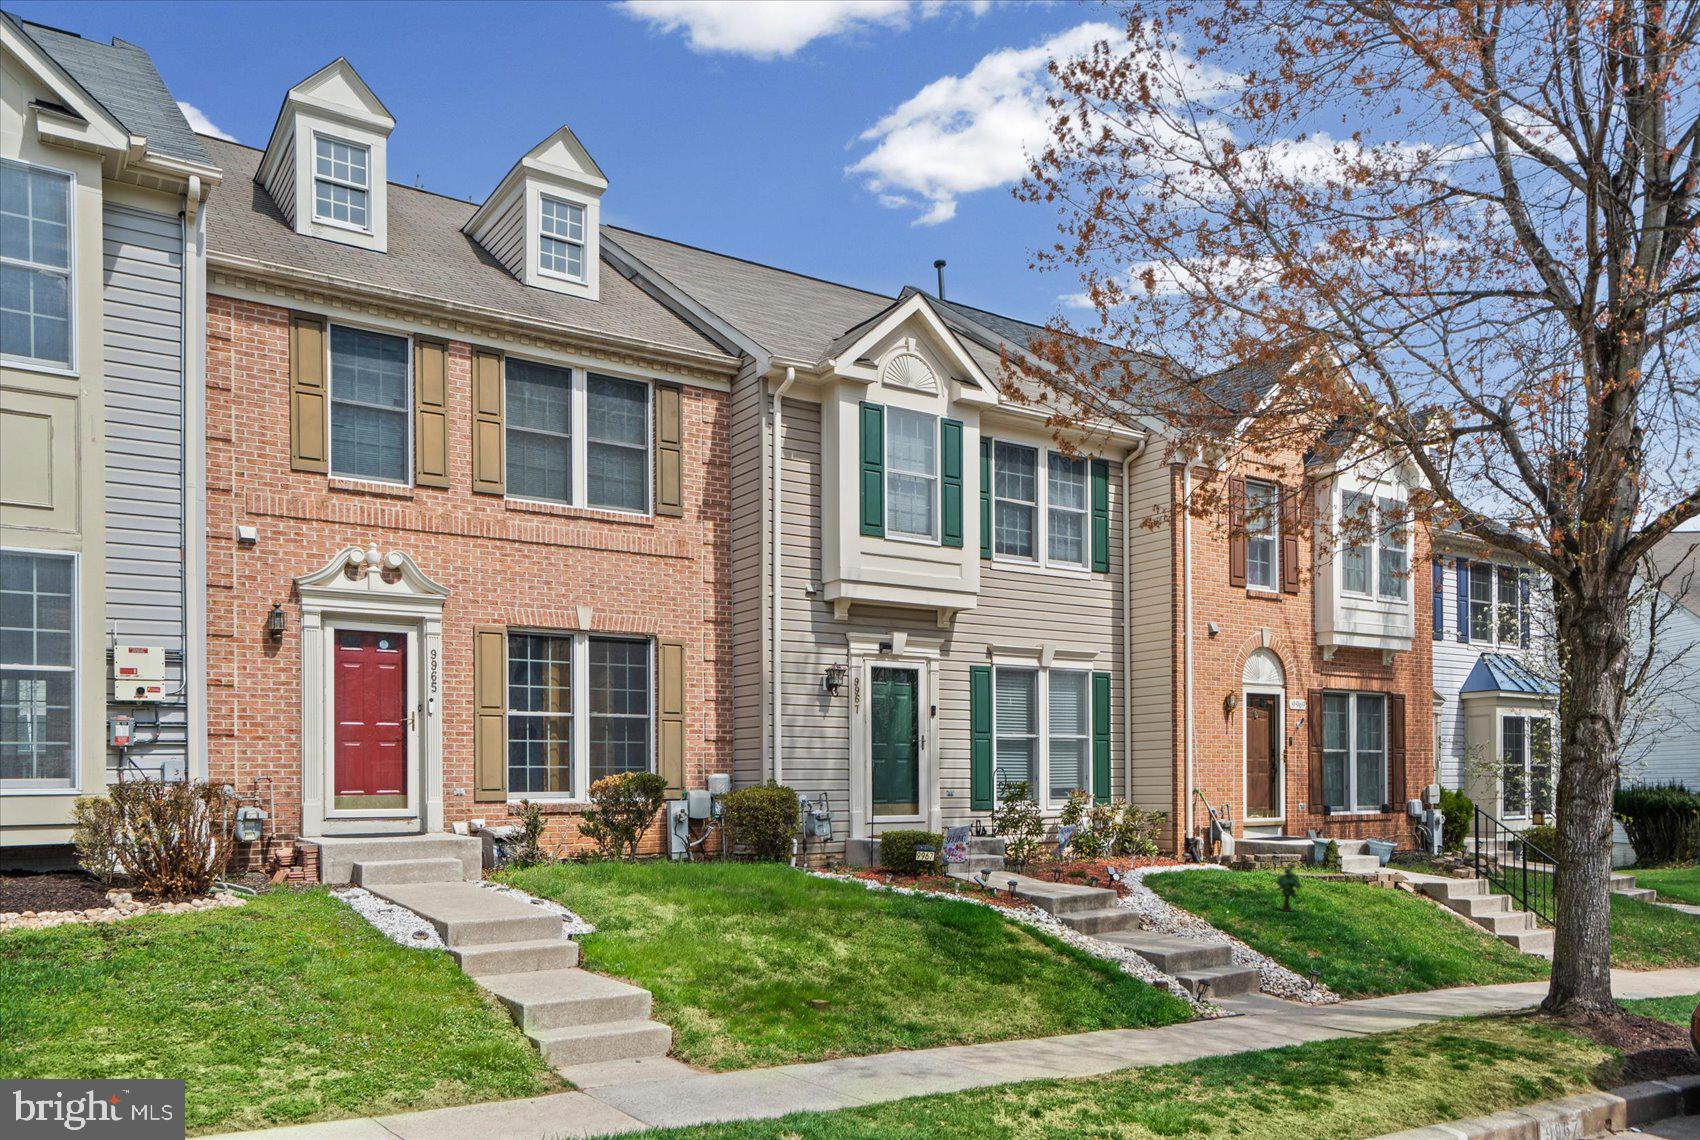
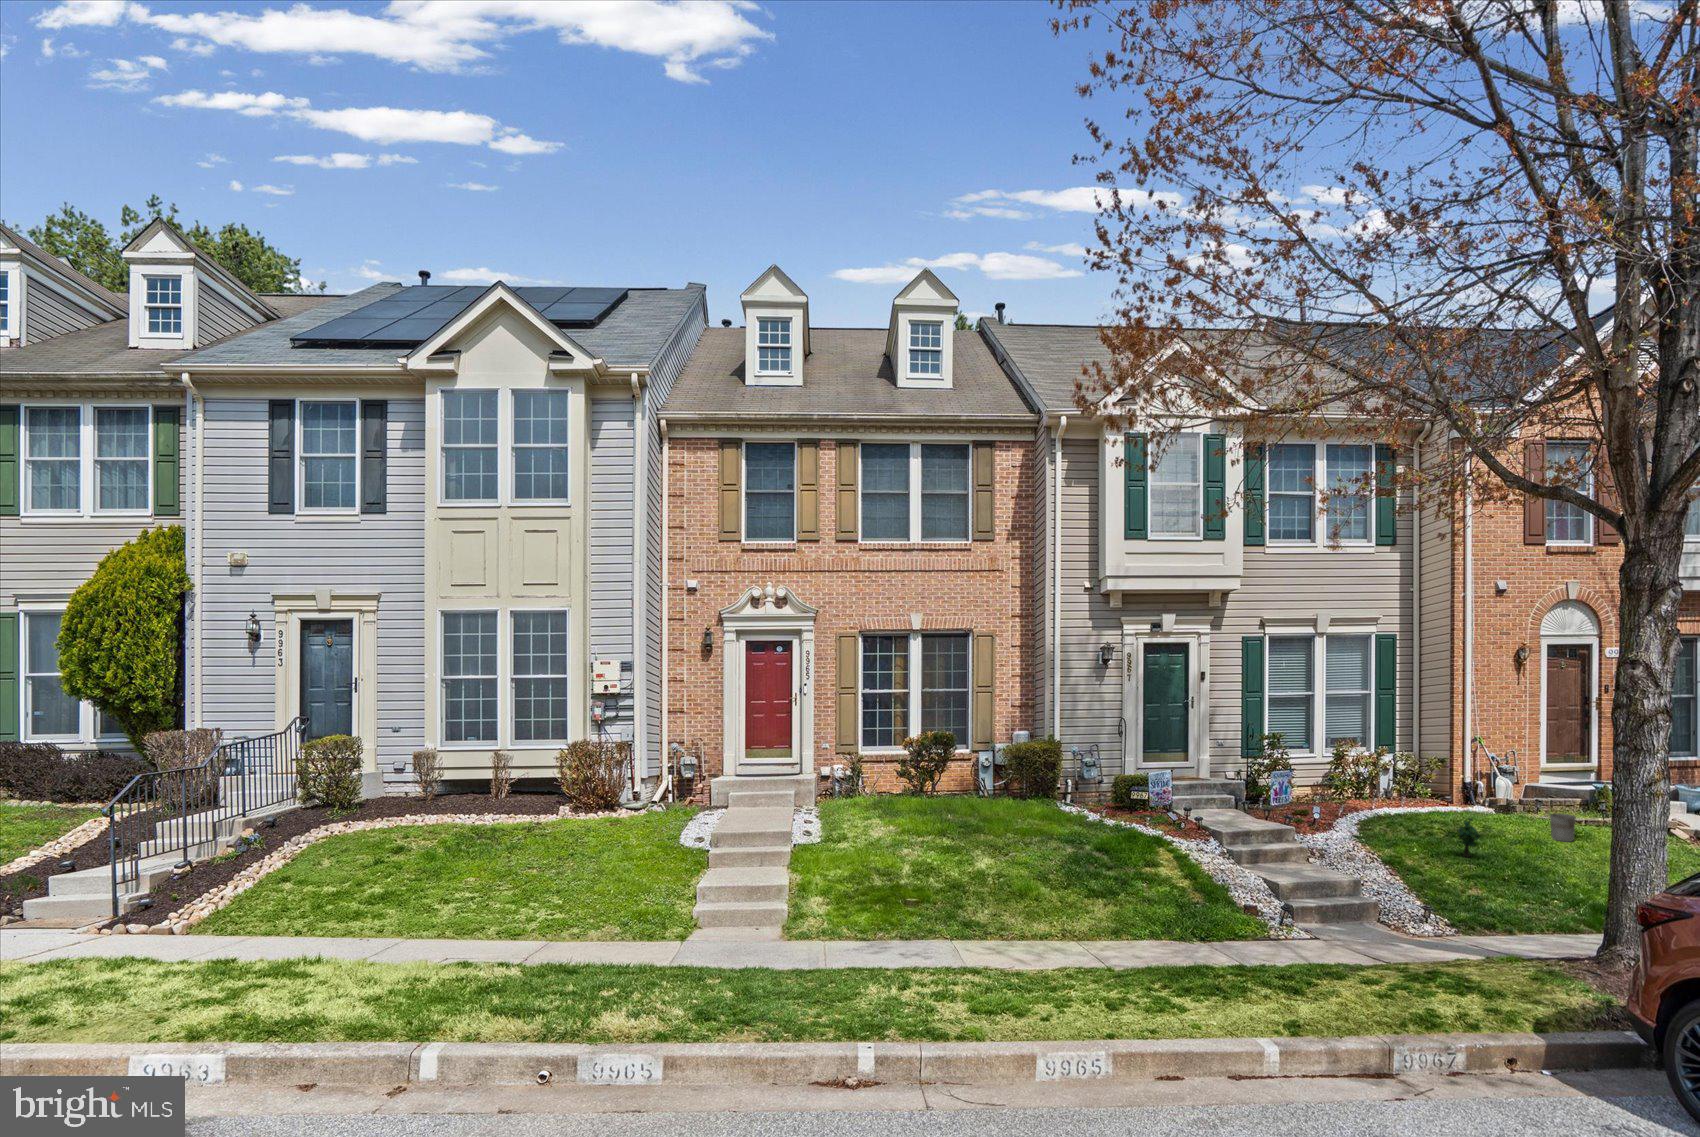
bucket: none [1323,863,1355,894] -> present [1550,813,1576,842]

